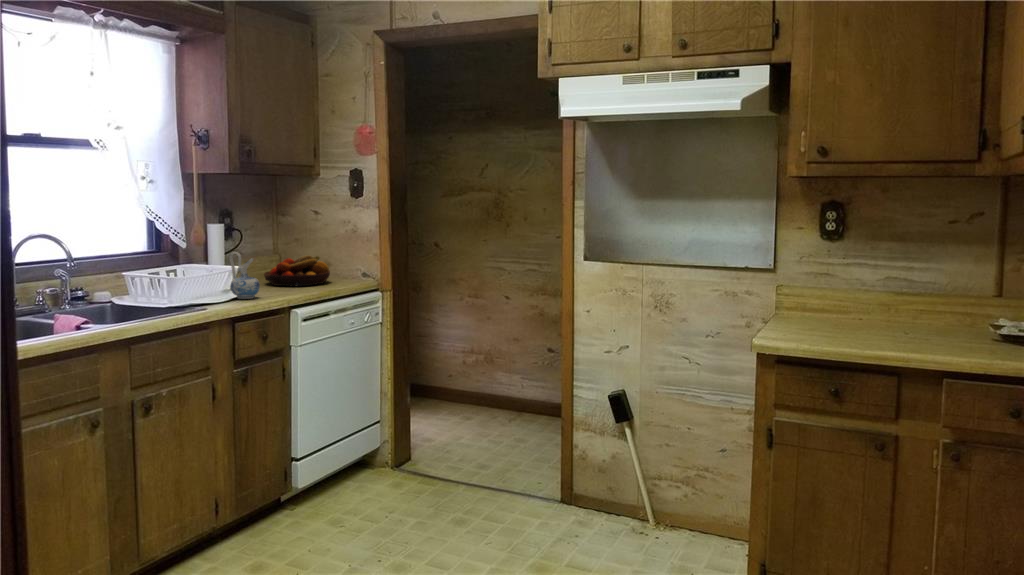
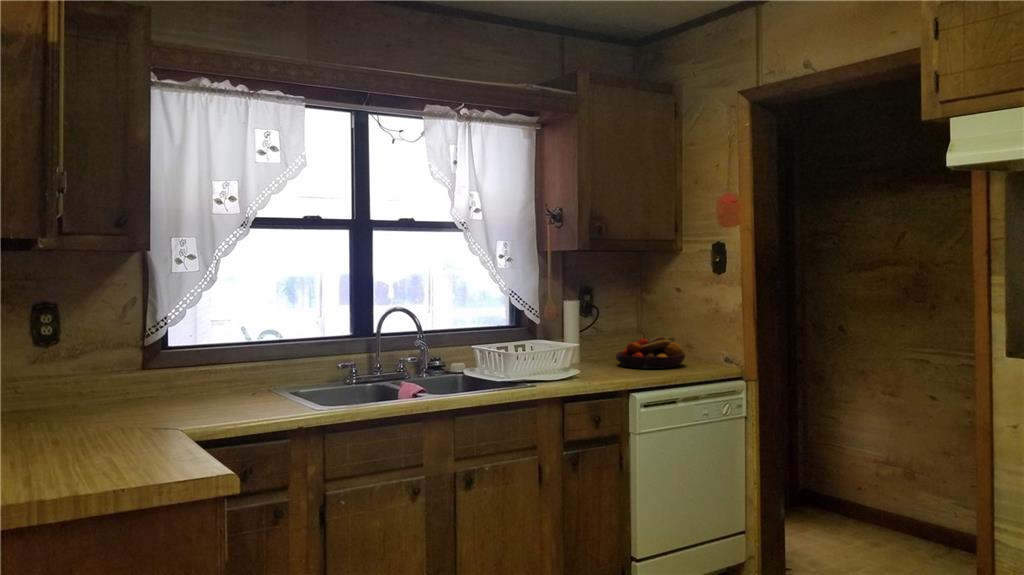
ceramic pitcher: present [230,252,260,299] -> none [569,330,598,379]

